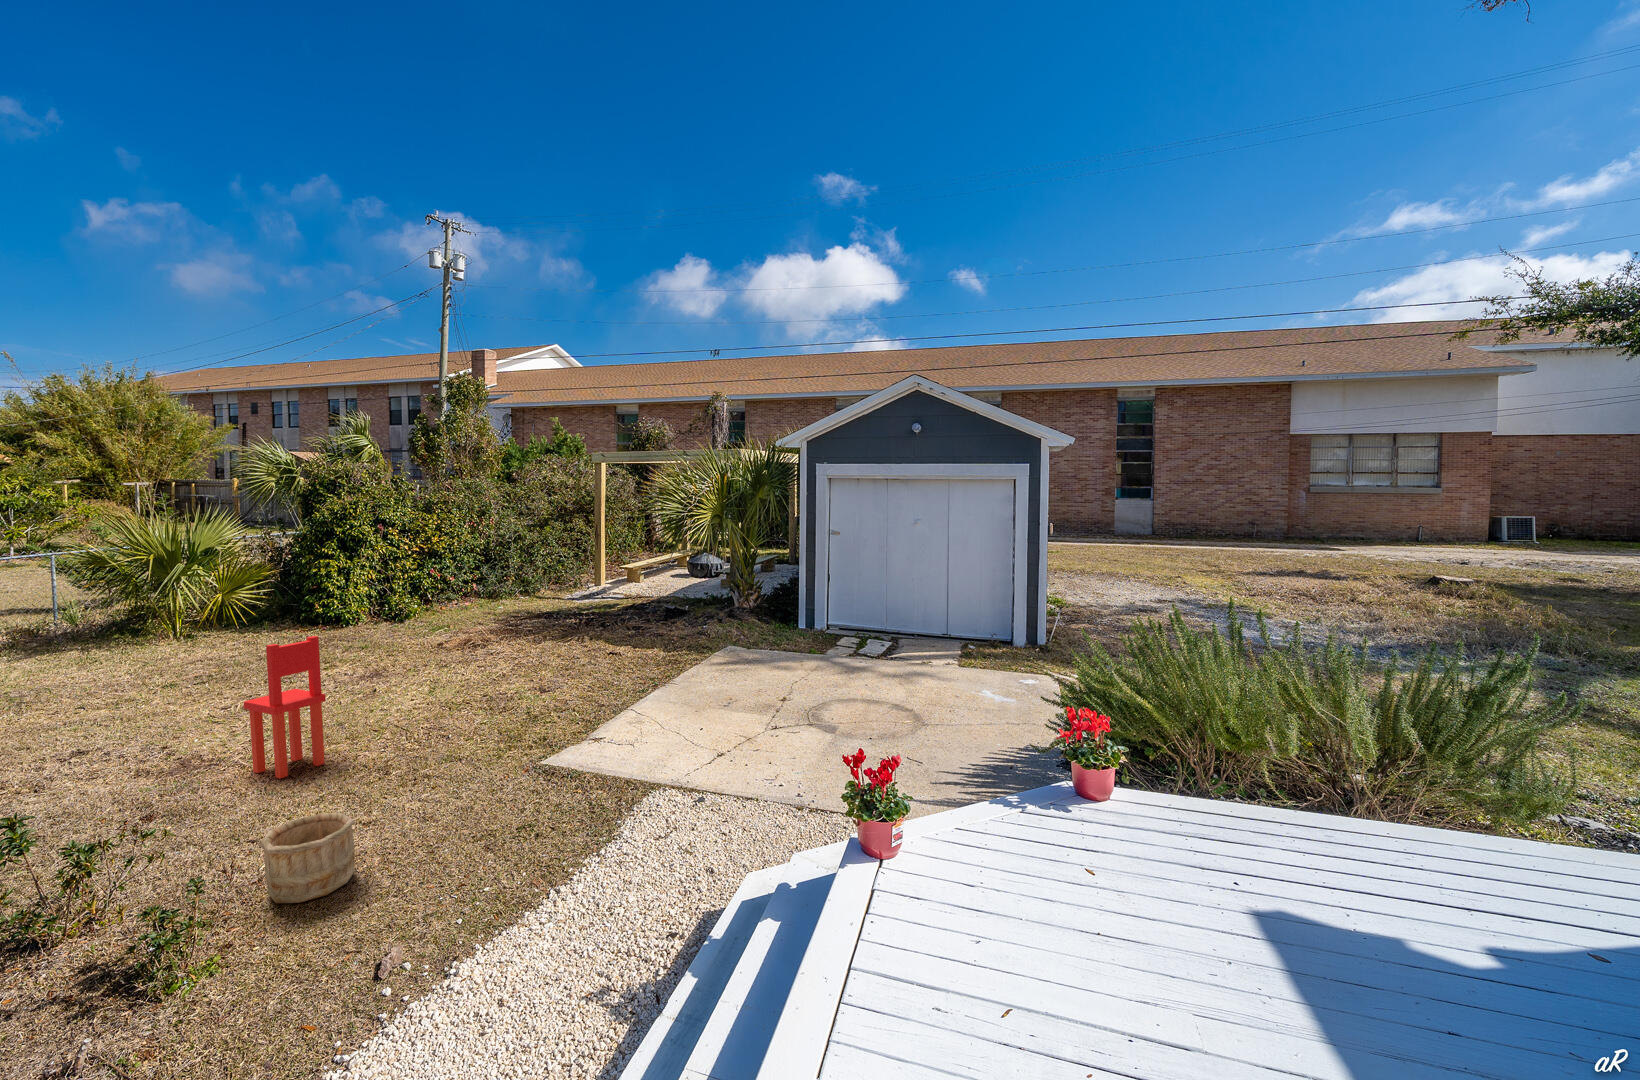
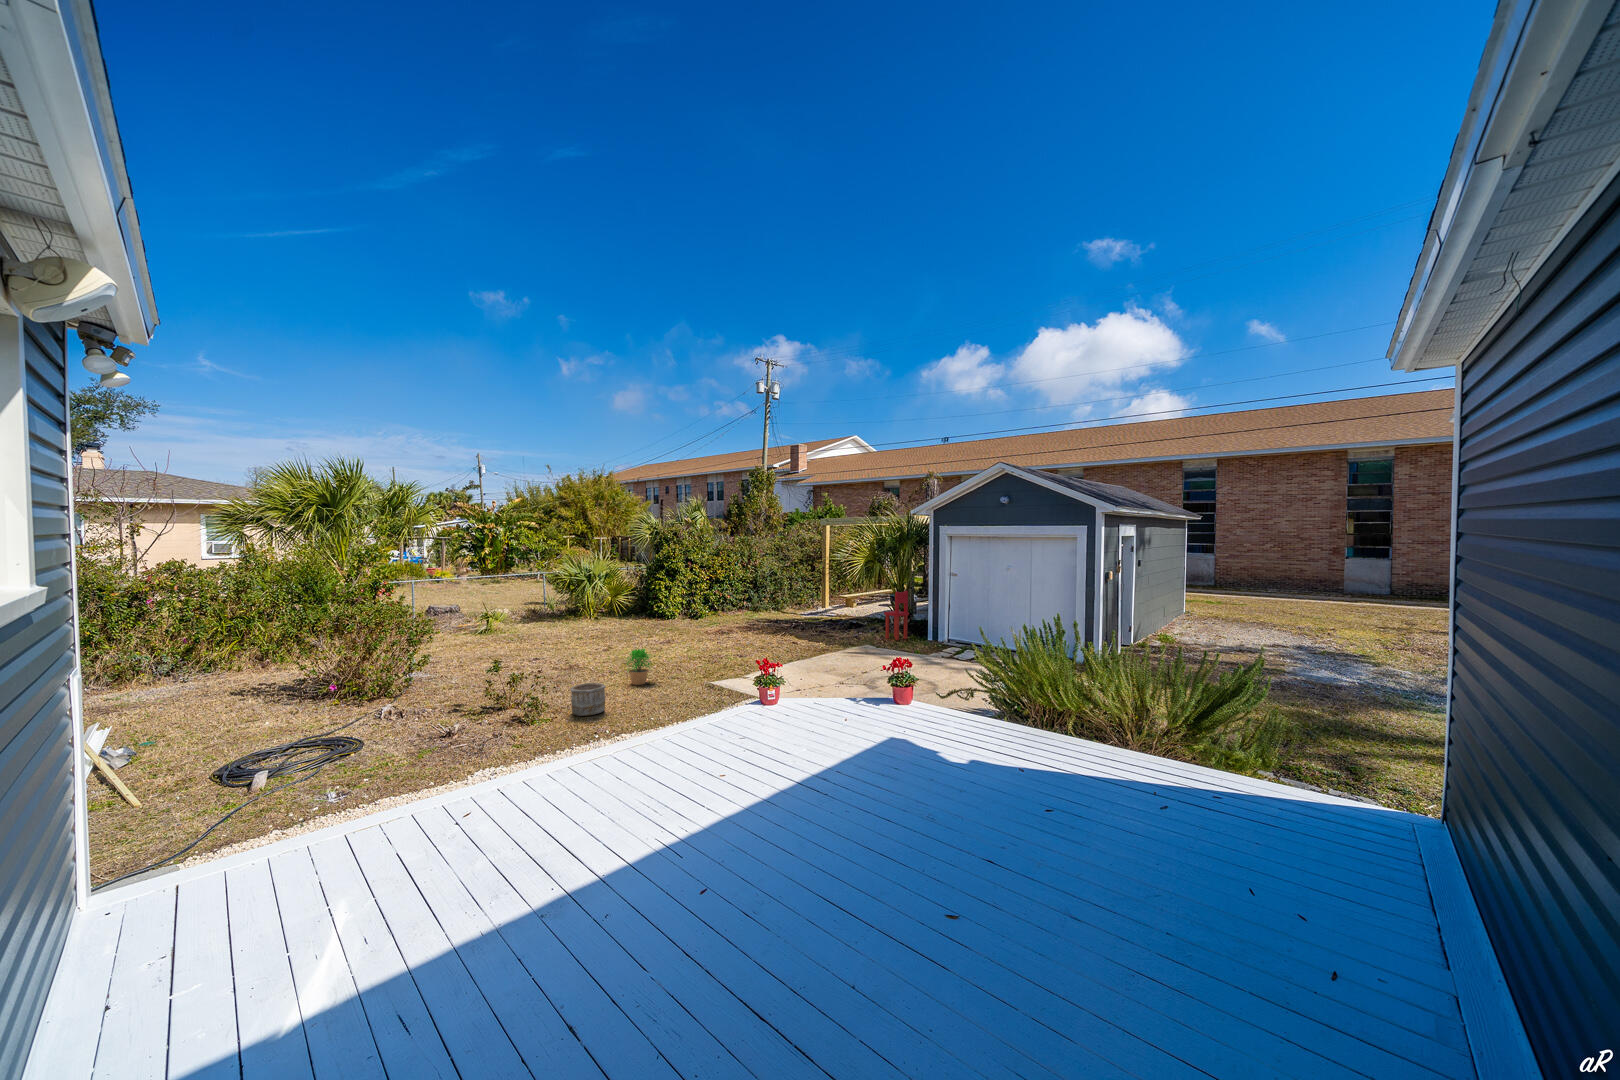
chair: present [243,636,326,779] -> present [884,591,909,640]
potted plant: none [347,706,418,783] -> present [627,649,650,685]

